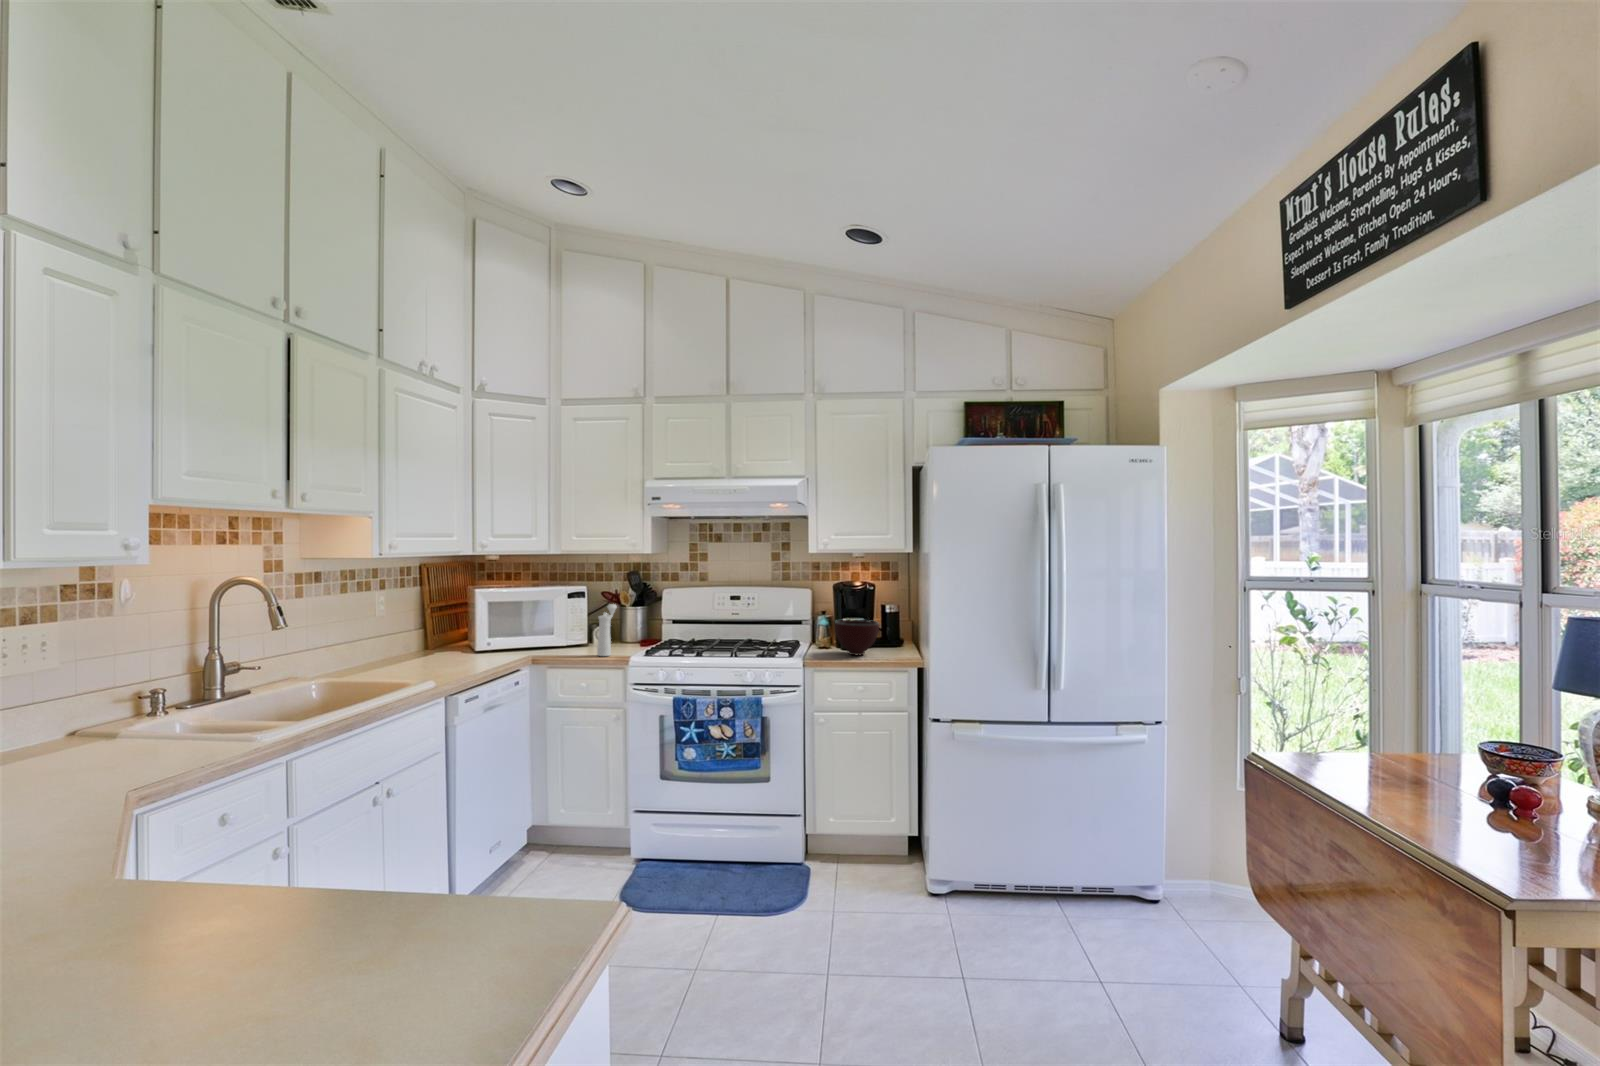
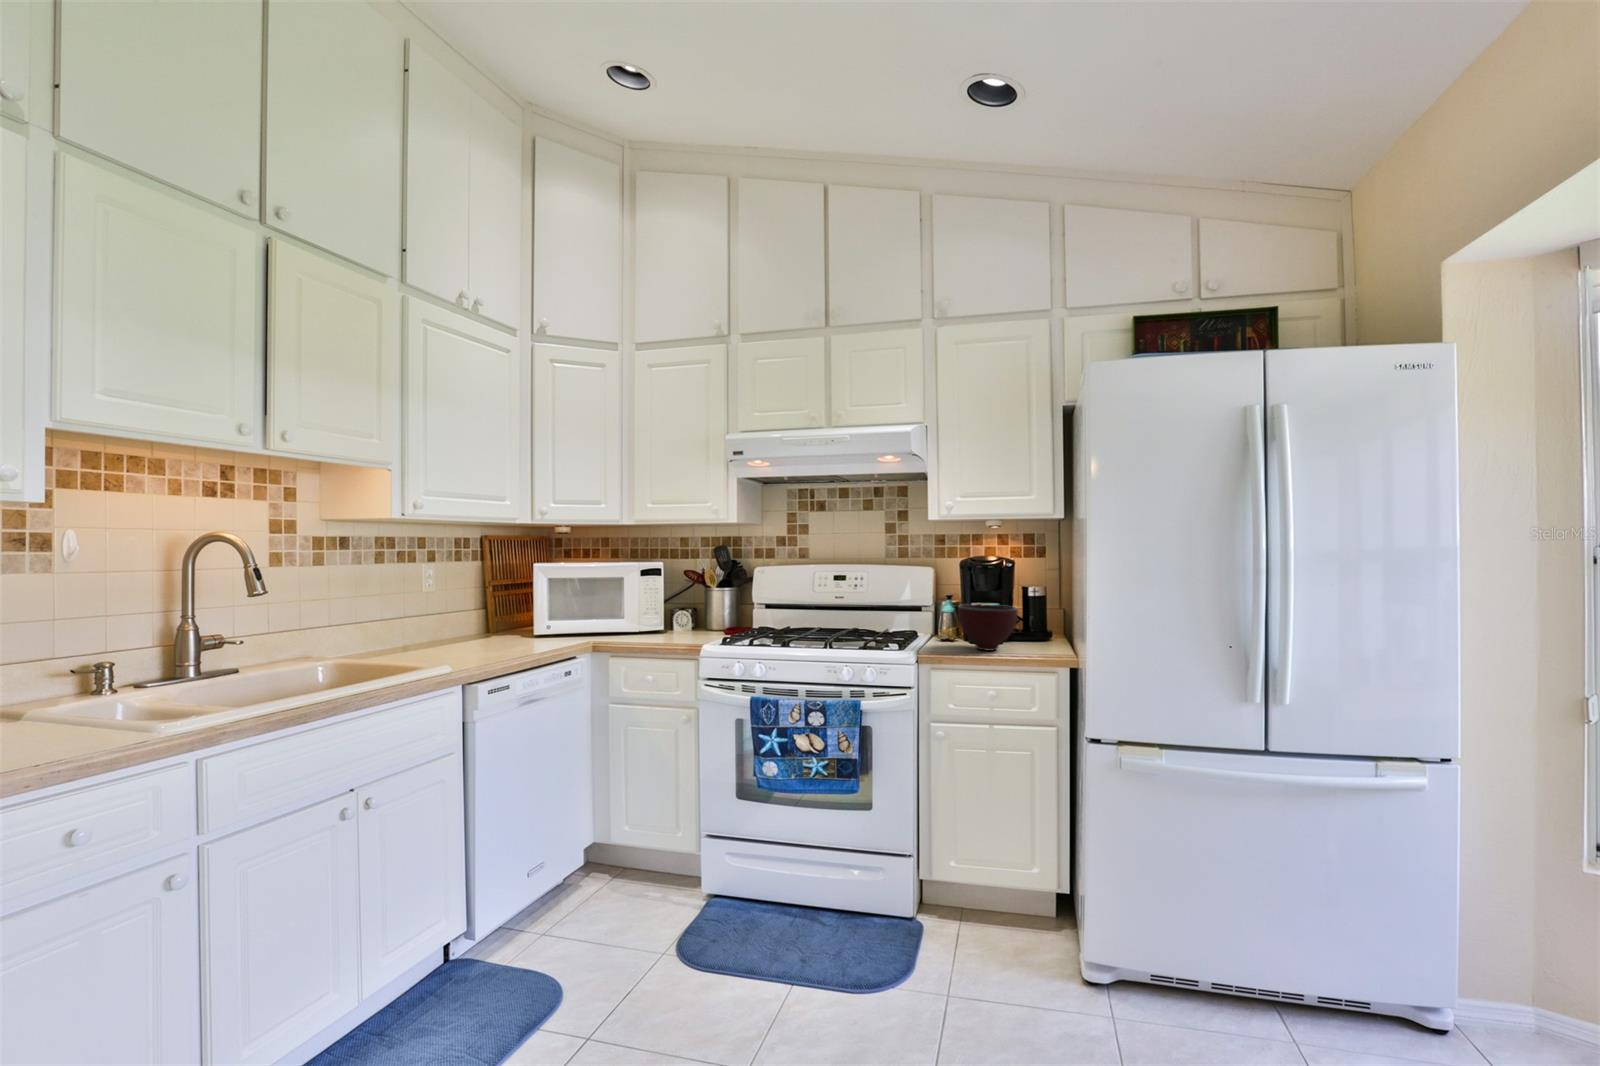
pepper mill: present [597,604,617,656] -> none [666,582,692,643]

